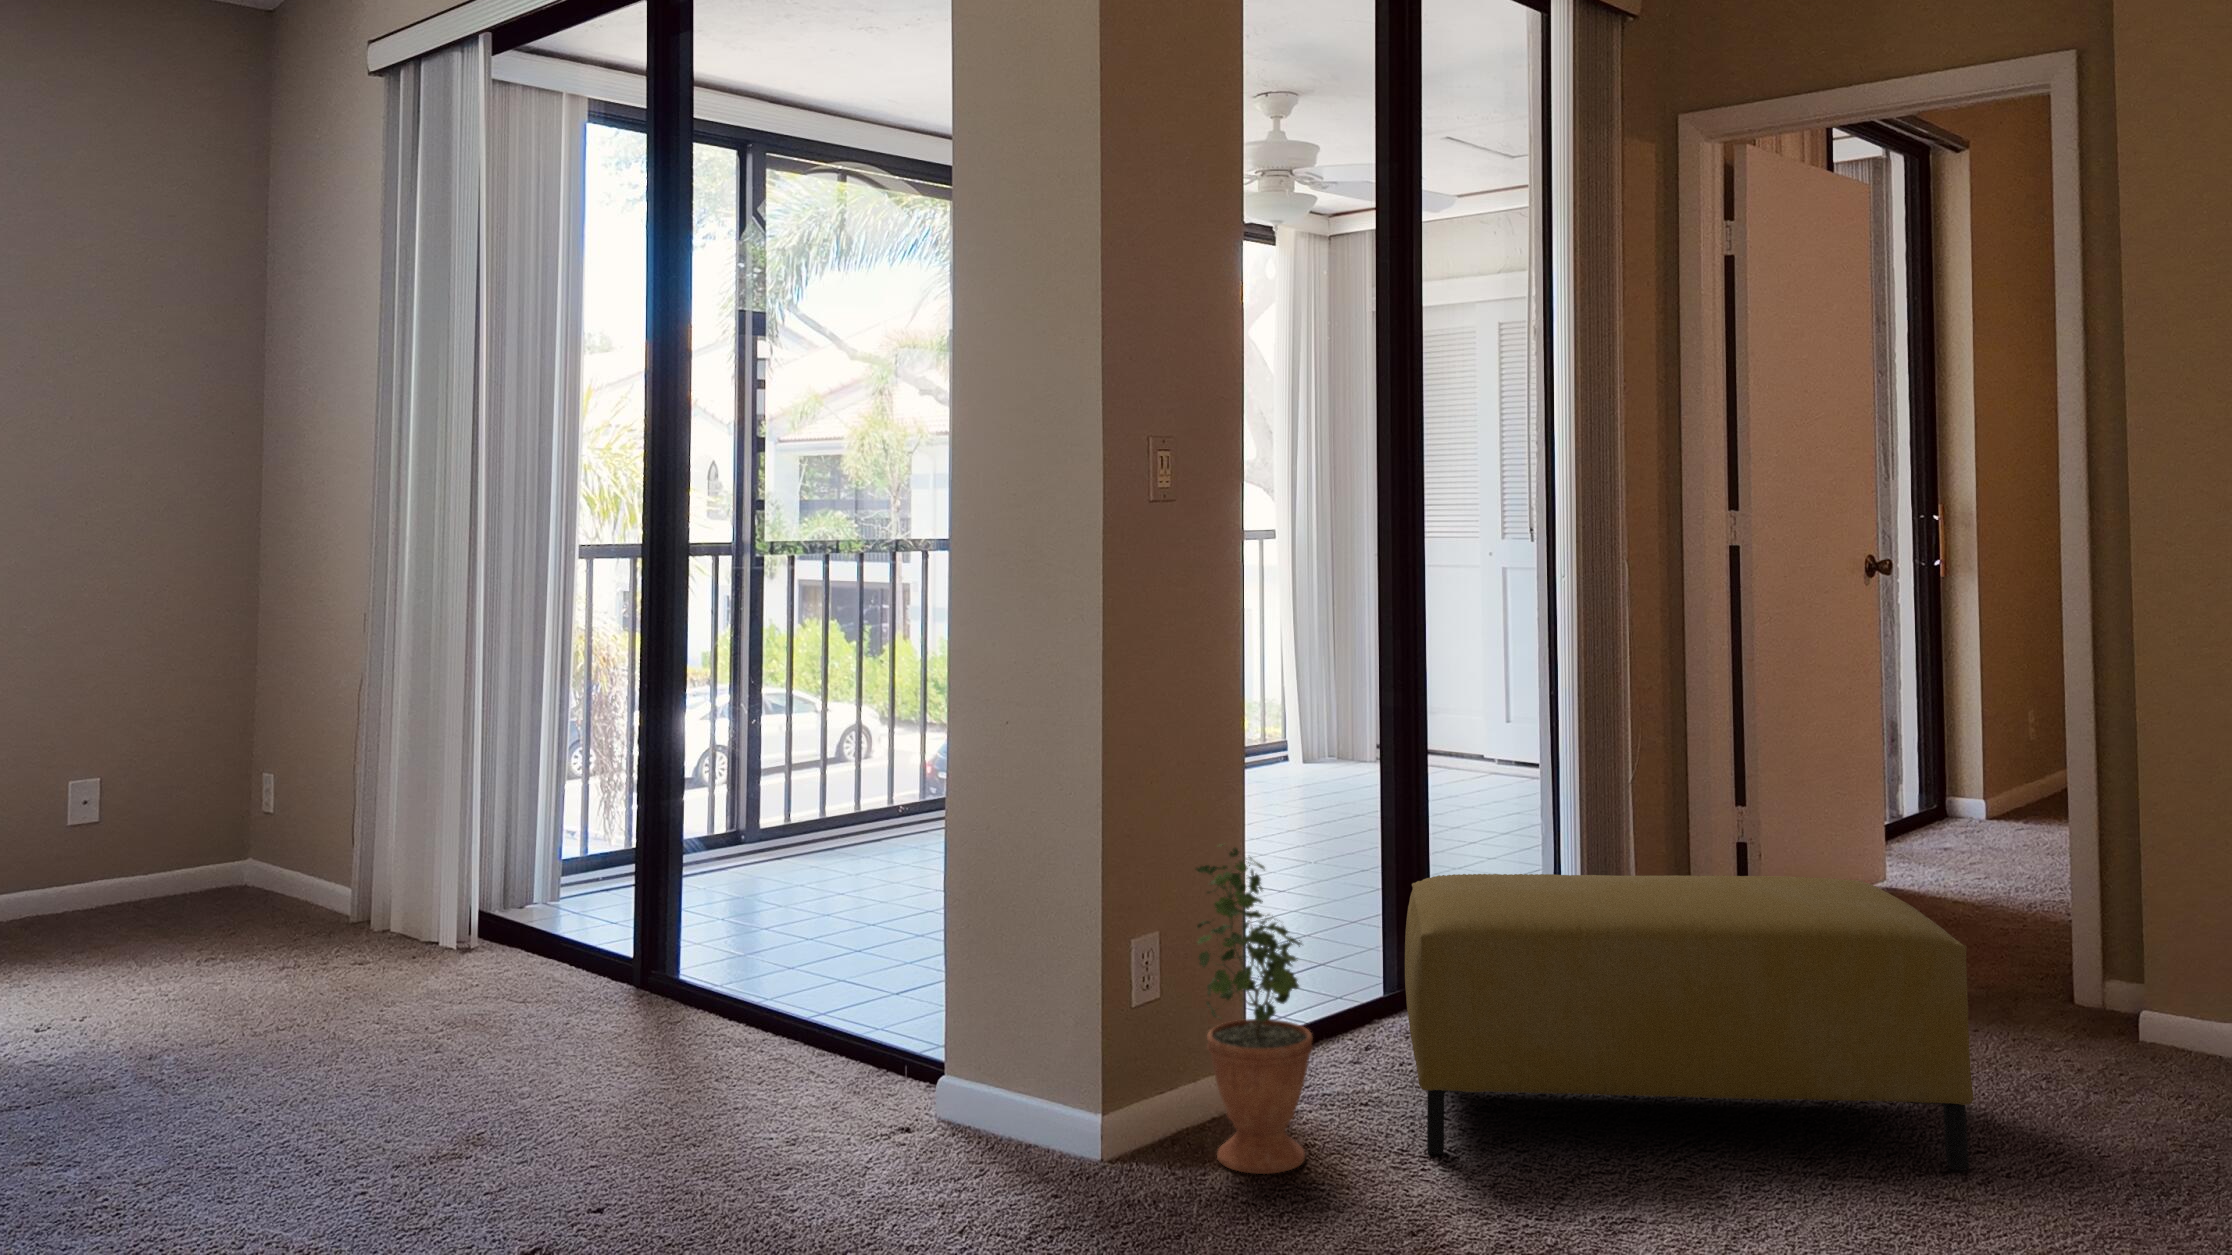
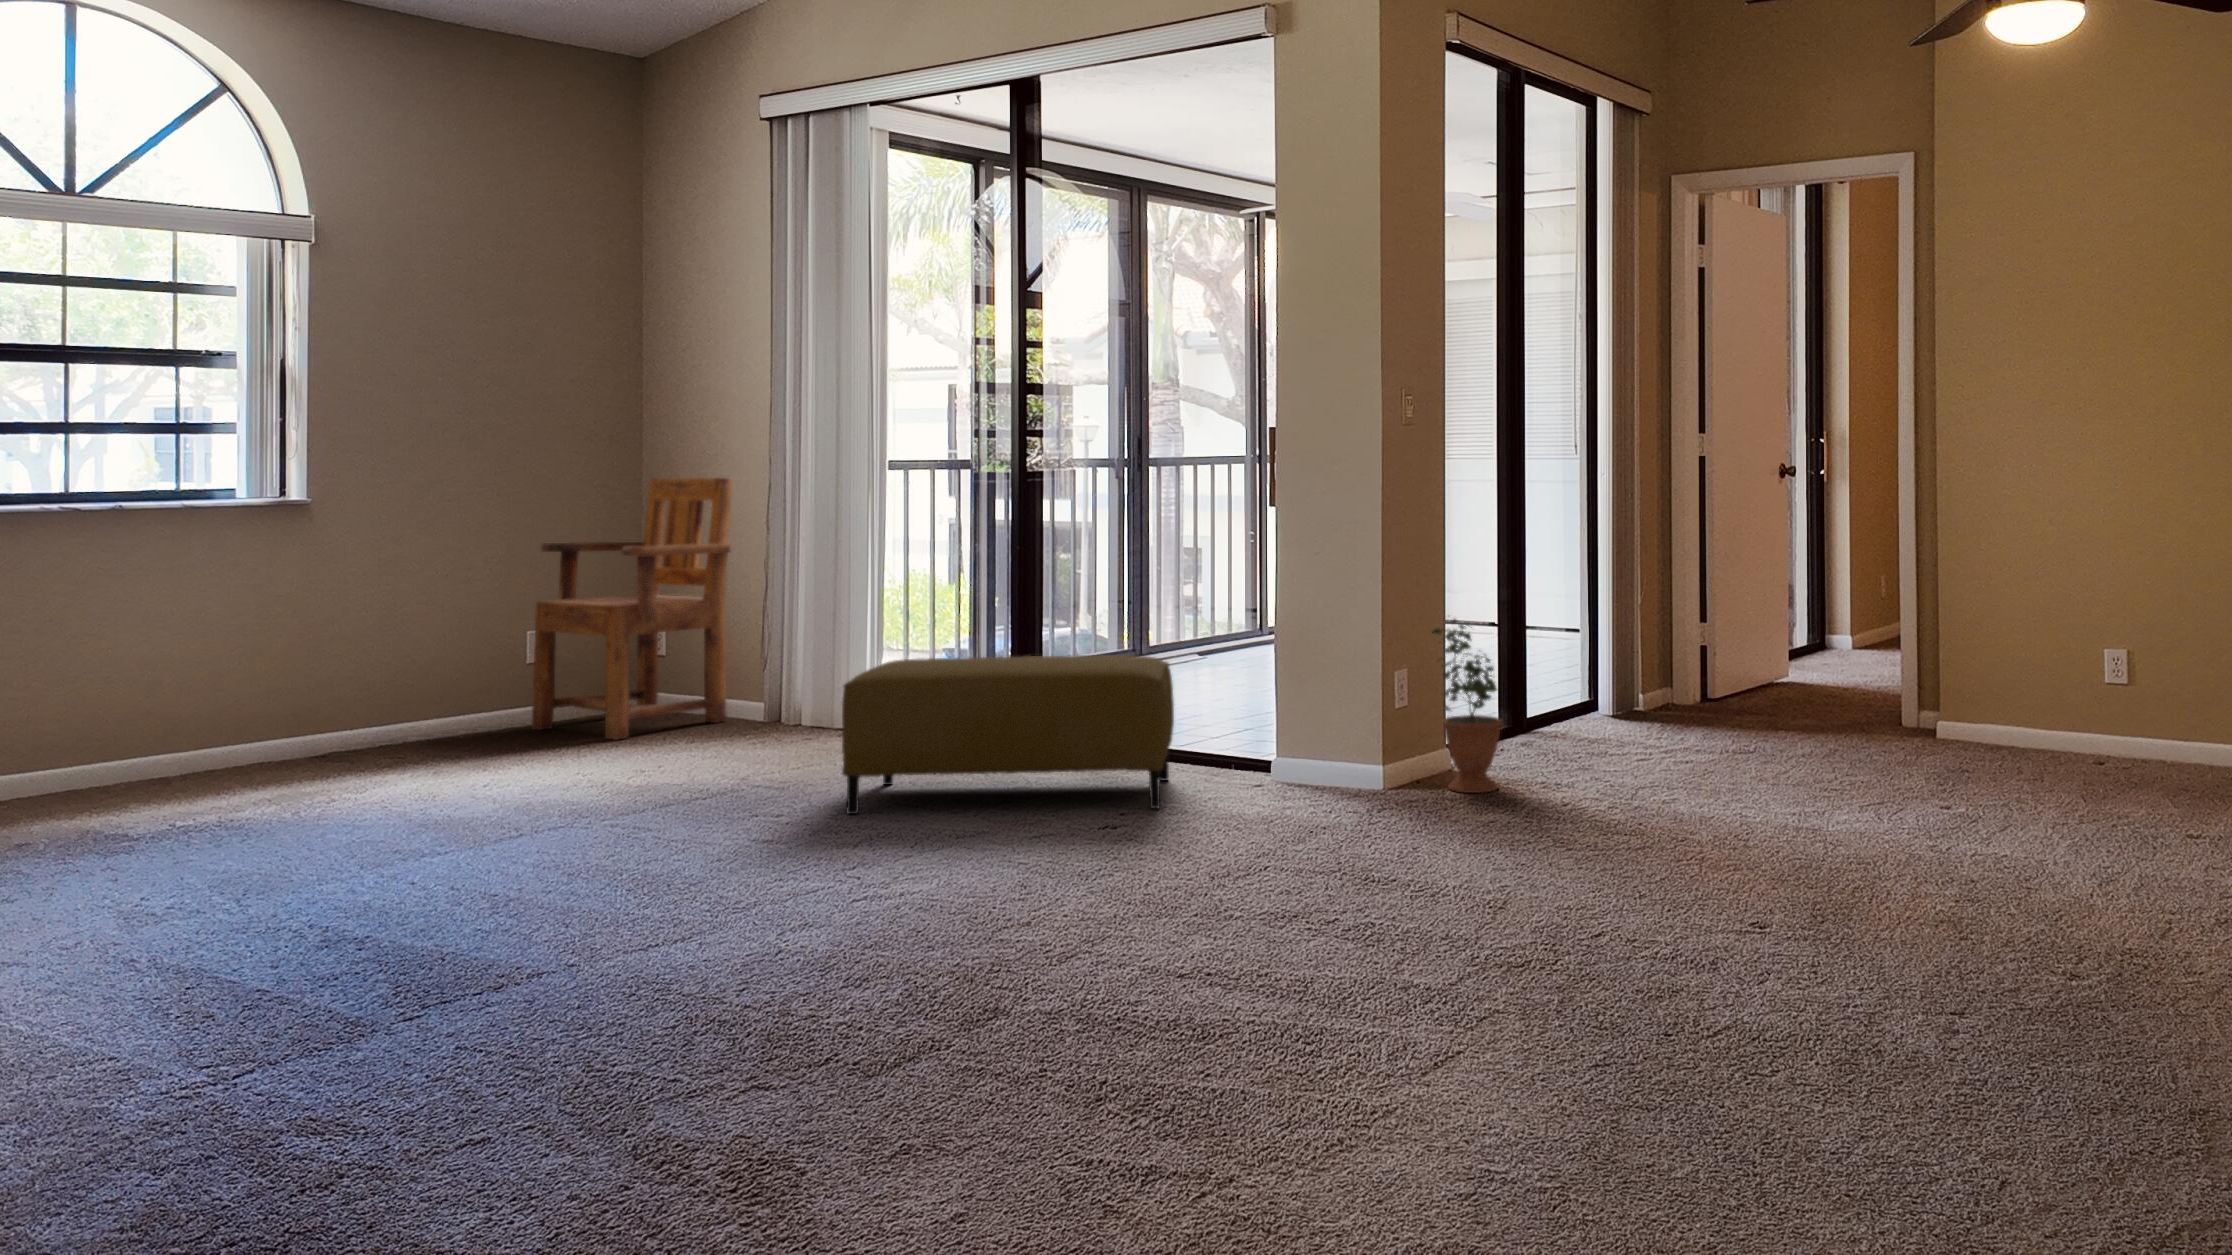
armchair: none [44,572,328,953] -> present [532,478,733,740]
ottoman: present [1405,874,1974,1170] -> present [842,655,1174,814]

